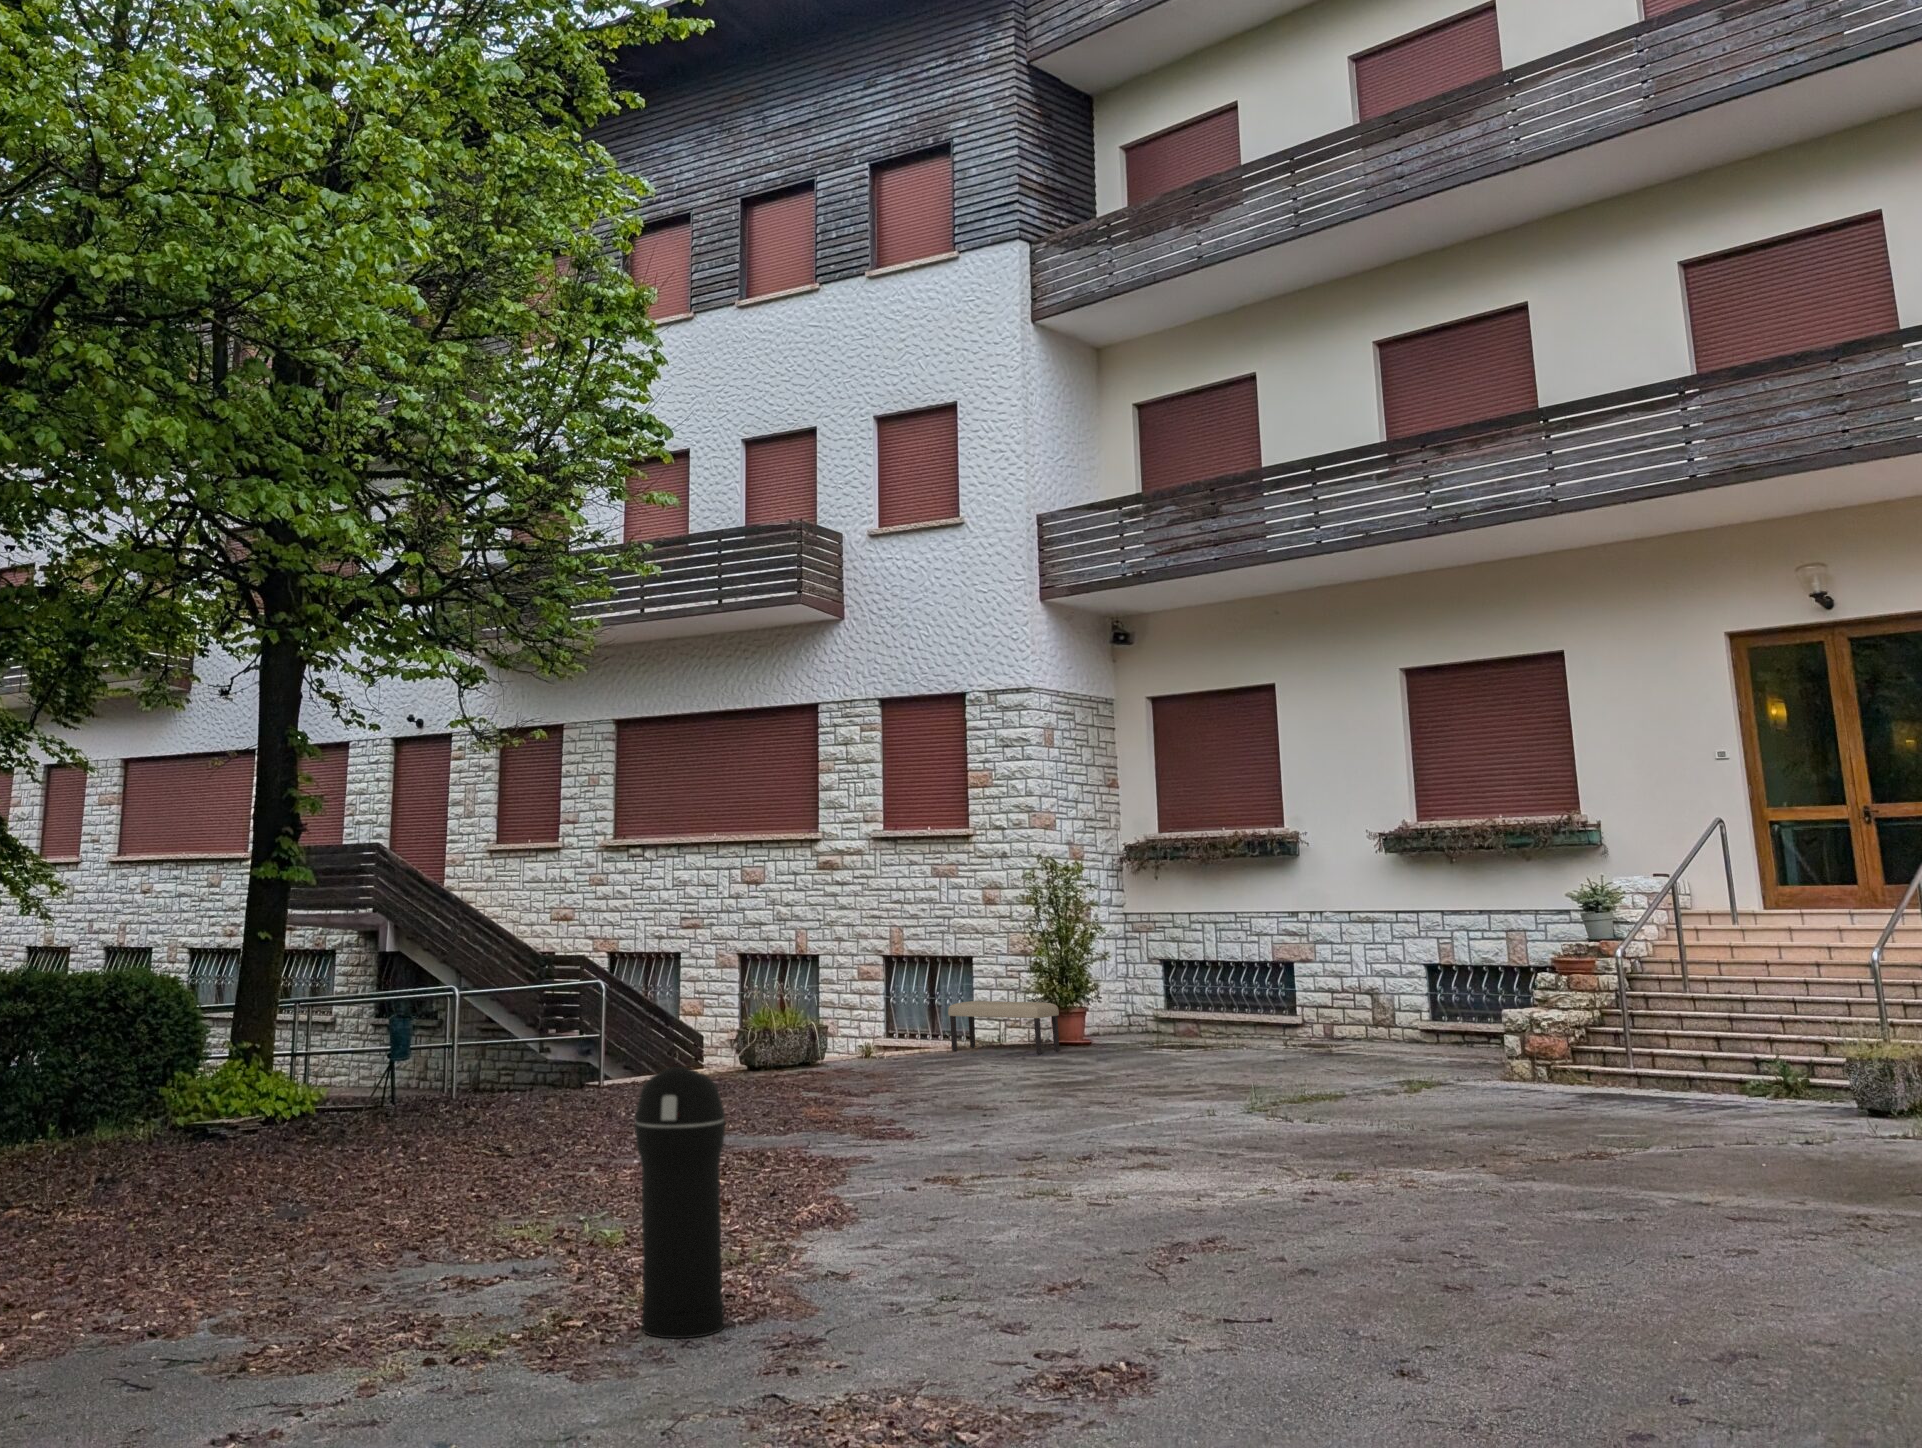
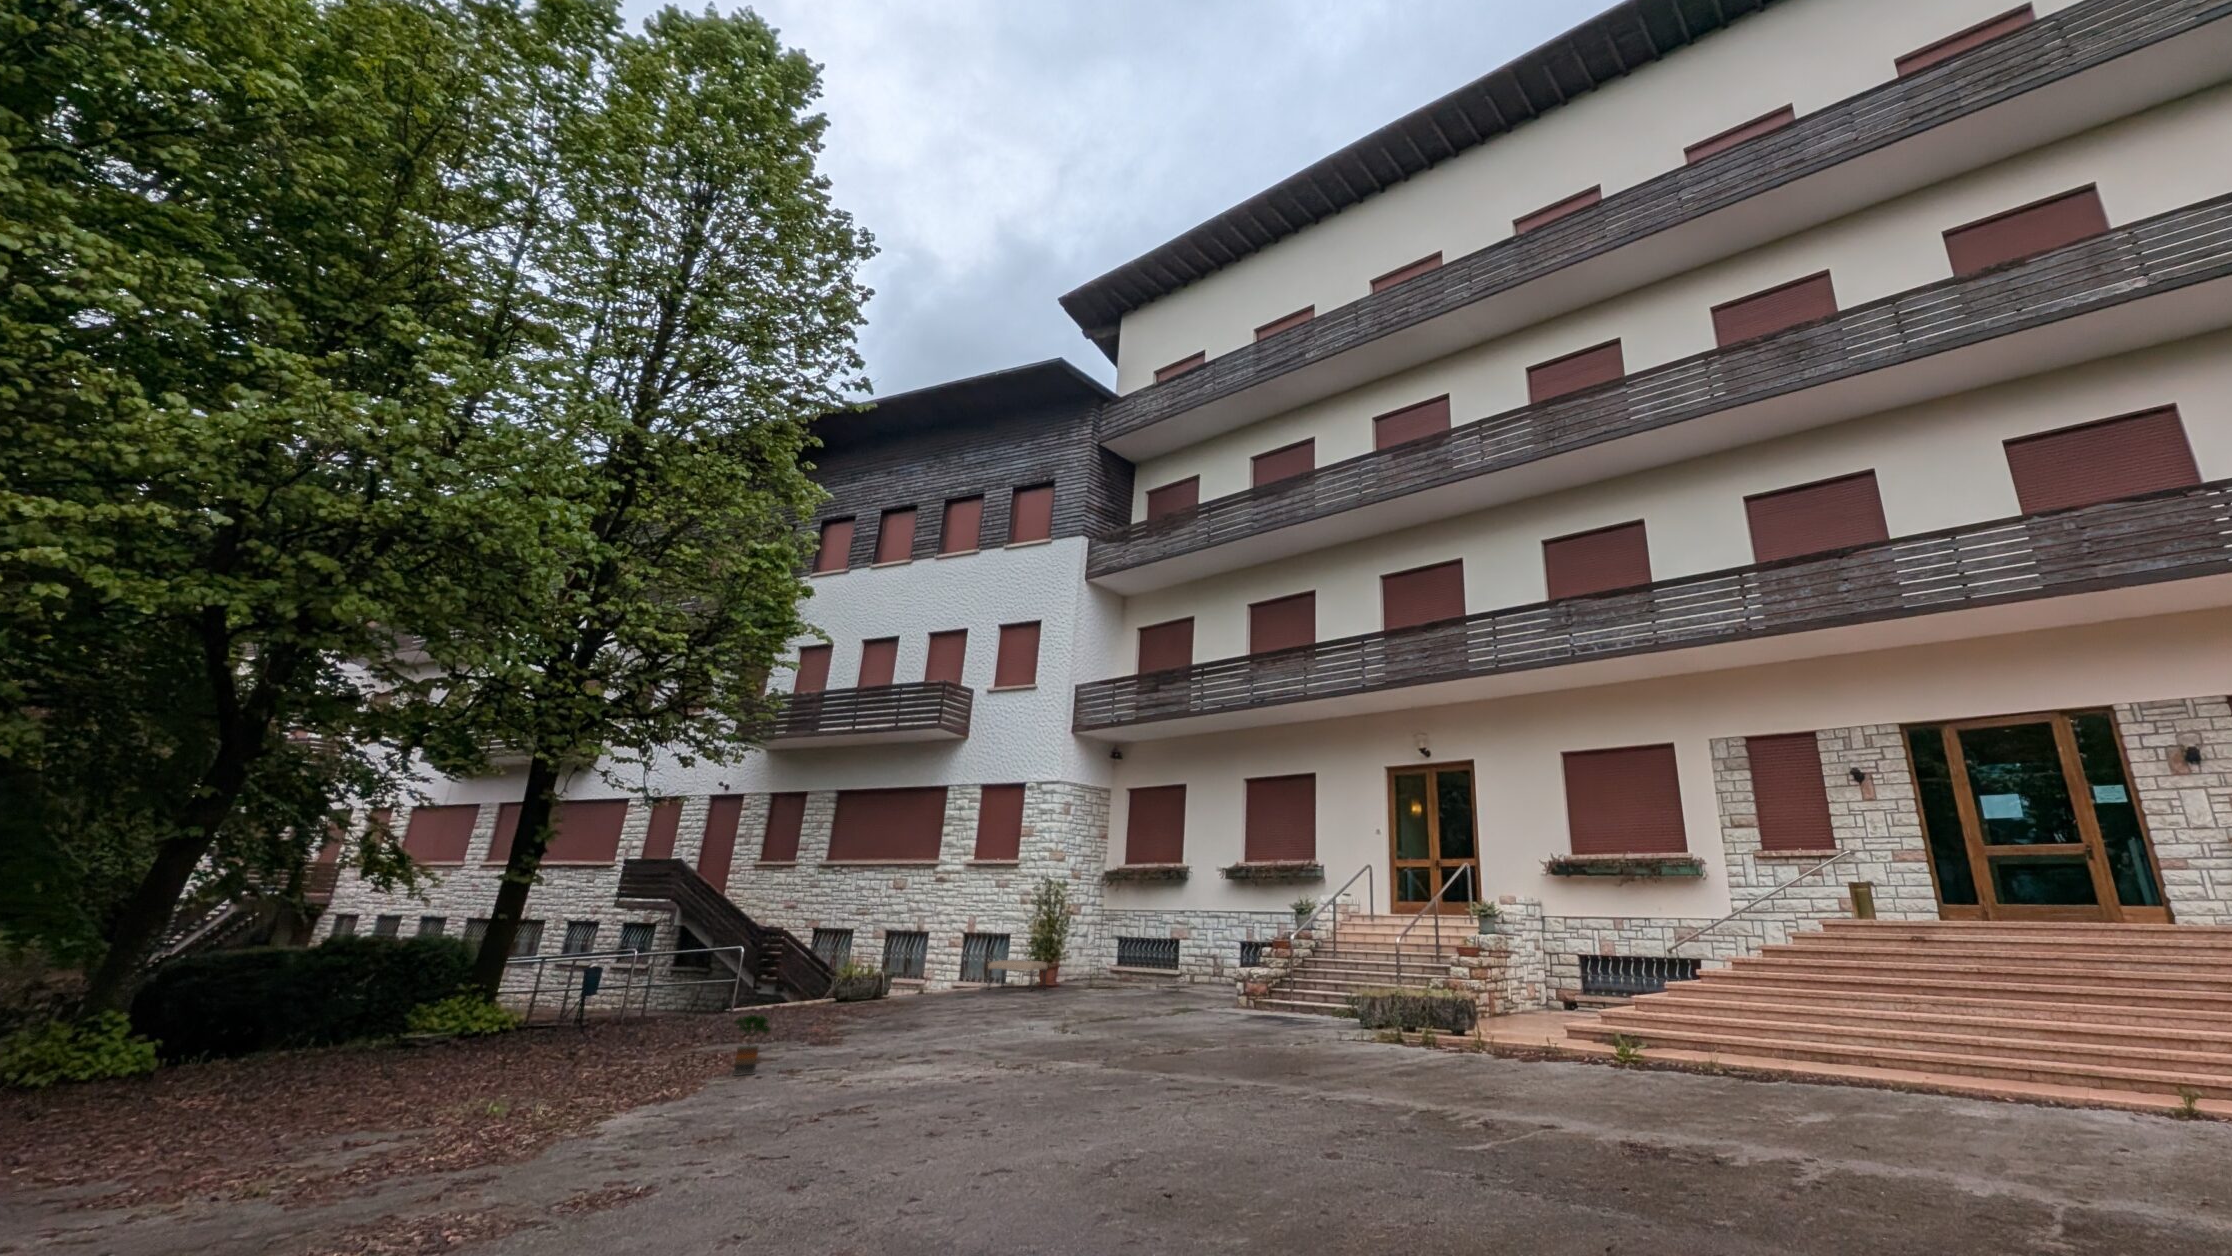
trash can: present [635,1067,725,1338] -> none [497,994,579,1145]
potted tree: none [800,1098,871,1207] -> present [733,1015,770,1076]

